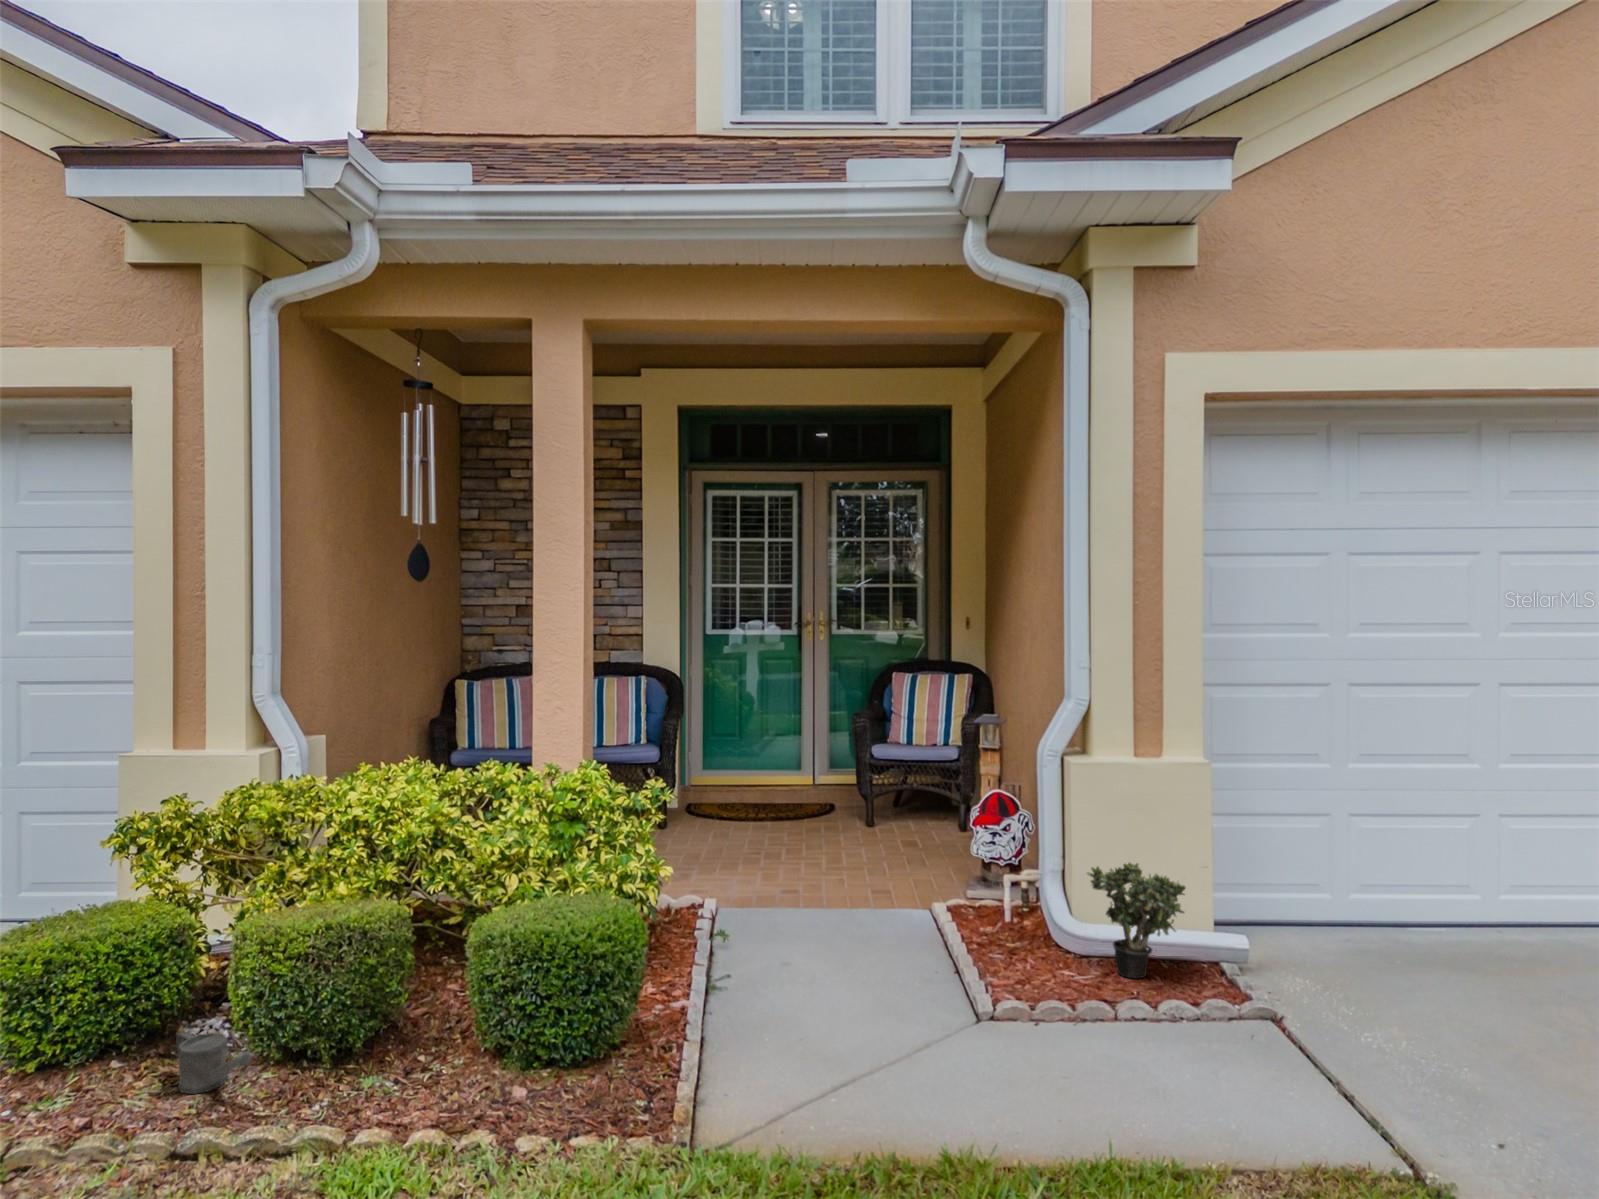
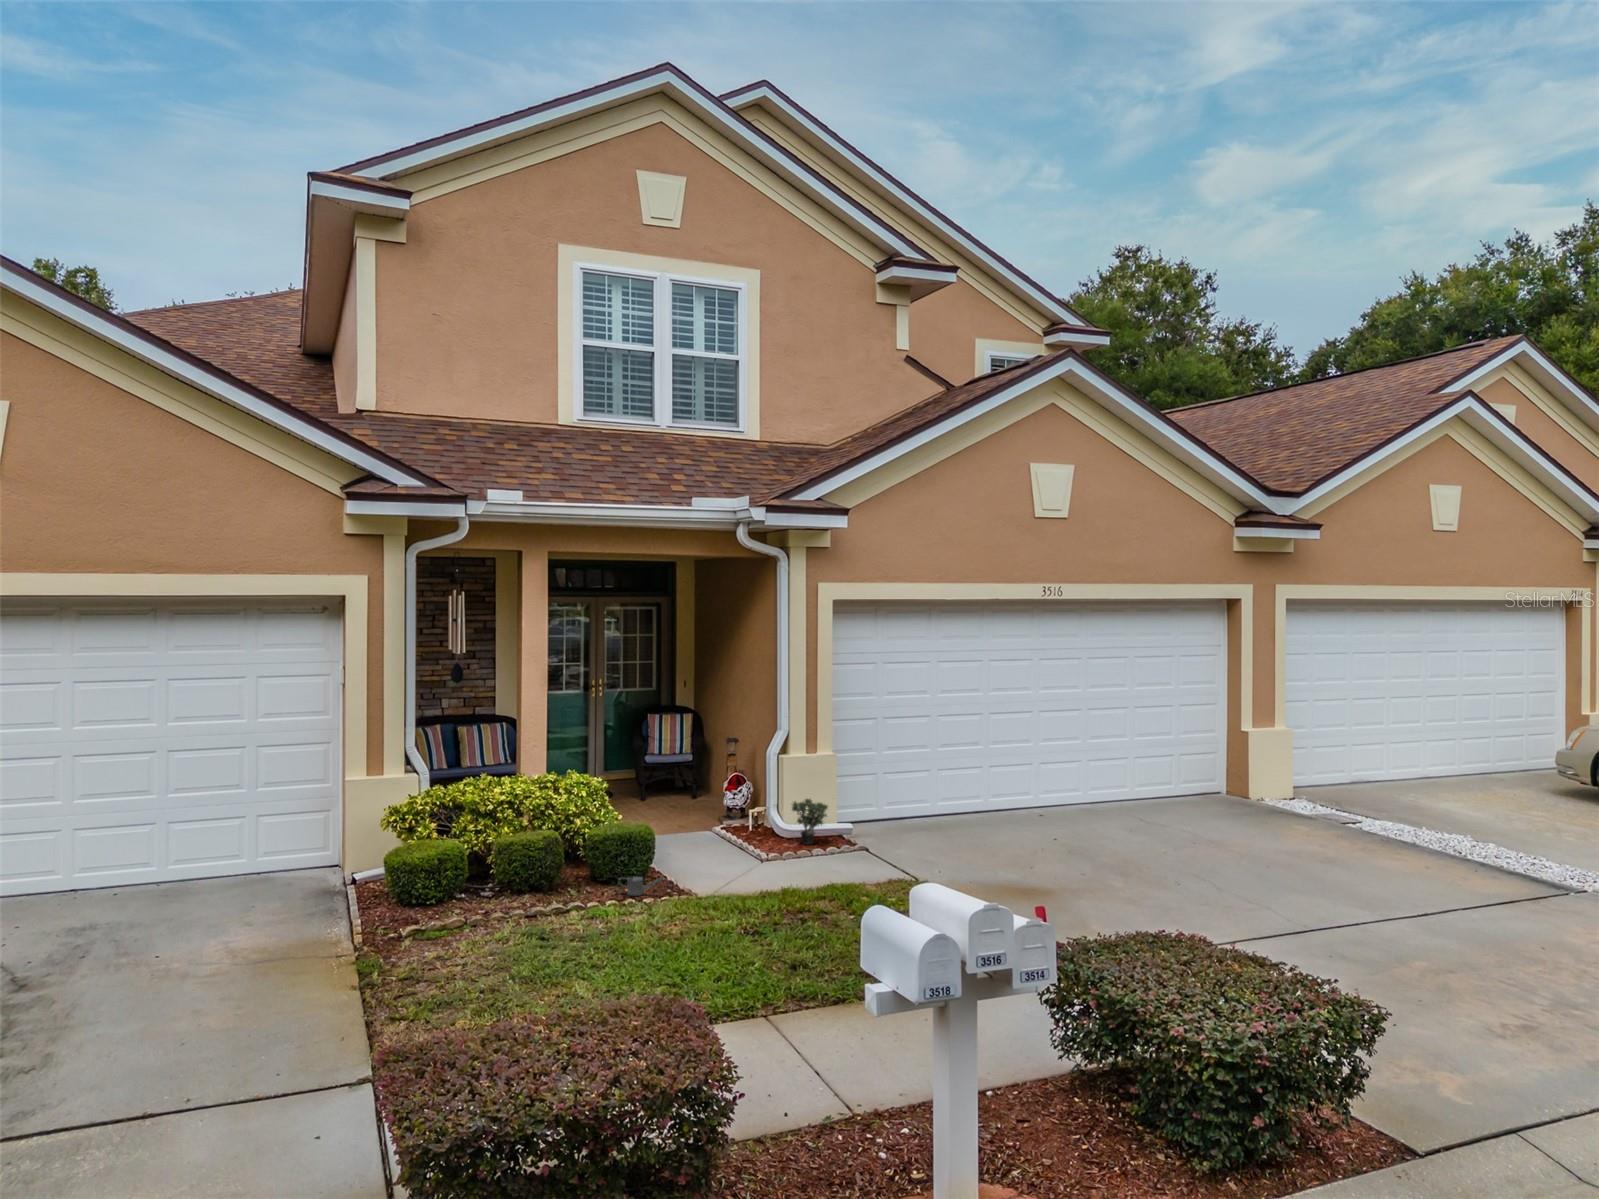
watering can: present [176,1032,251,1094] -> present [622,877,662,896]

